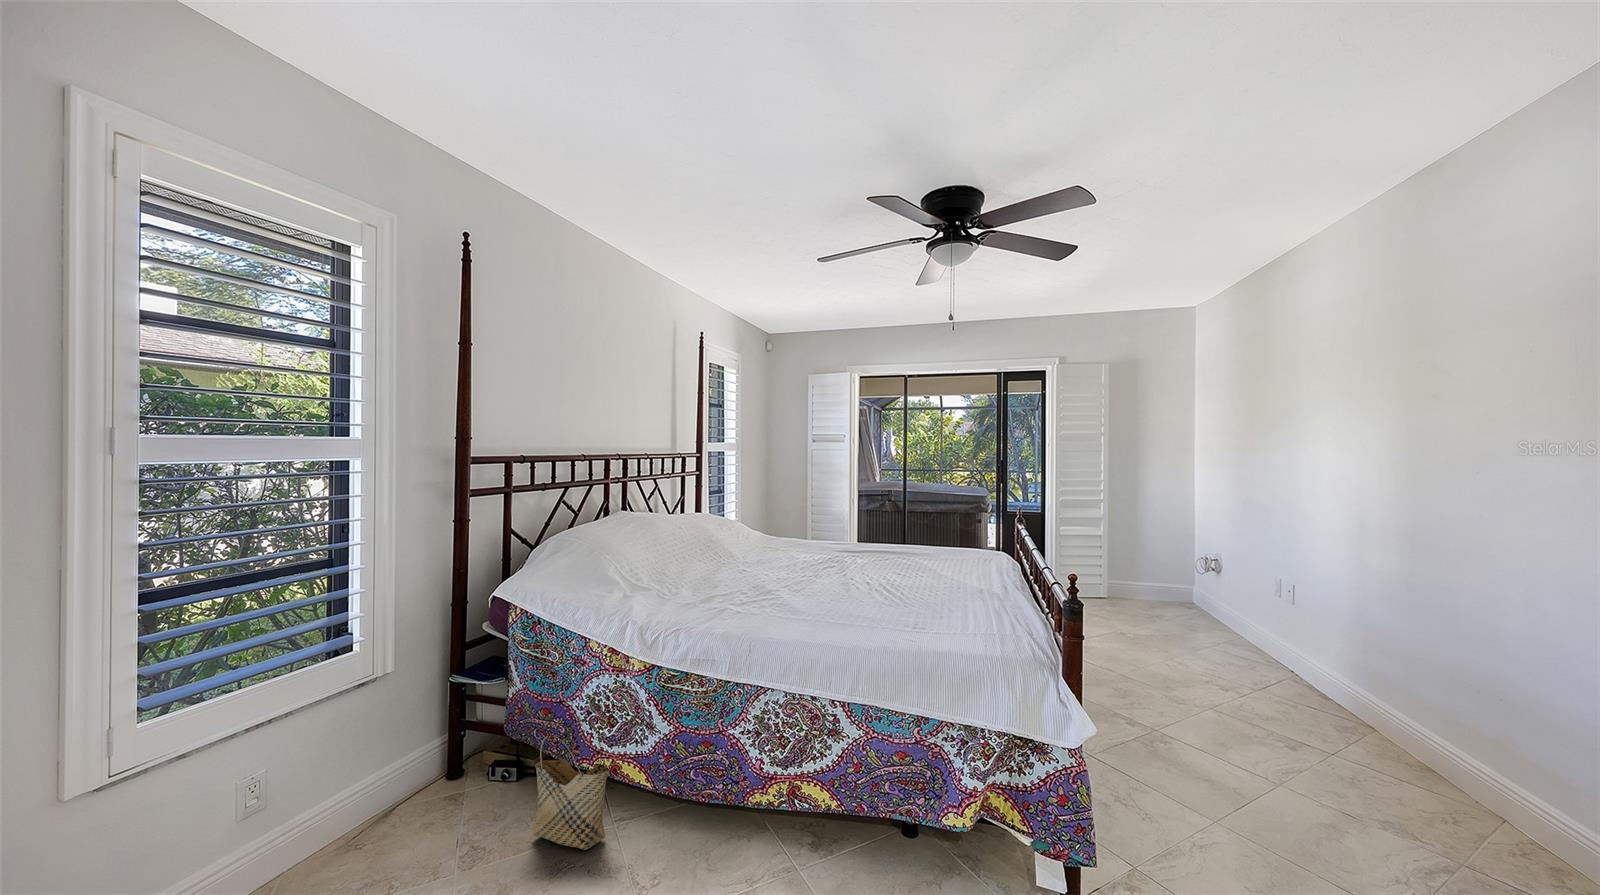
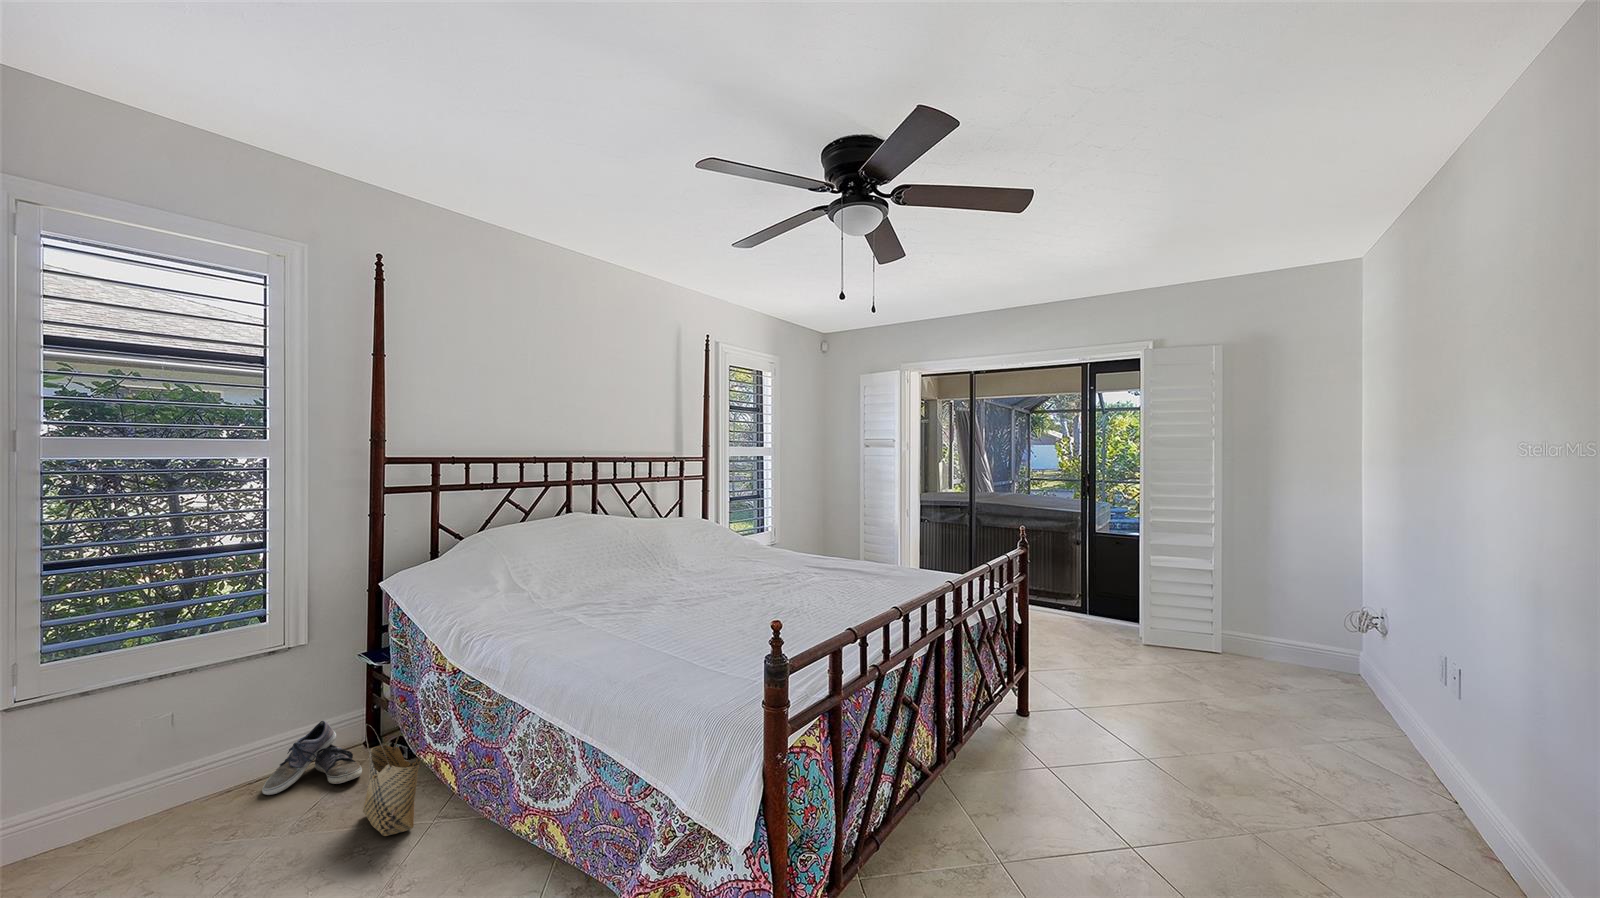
shoe: none [380,754,489,845] -> present [262,721,362,795]

